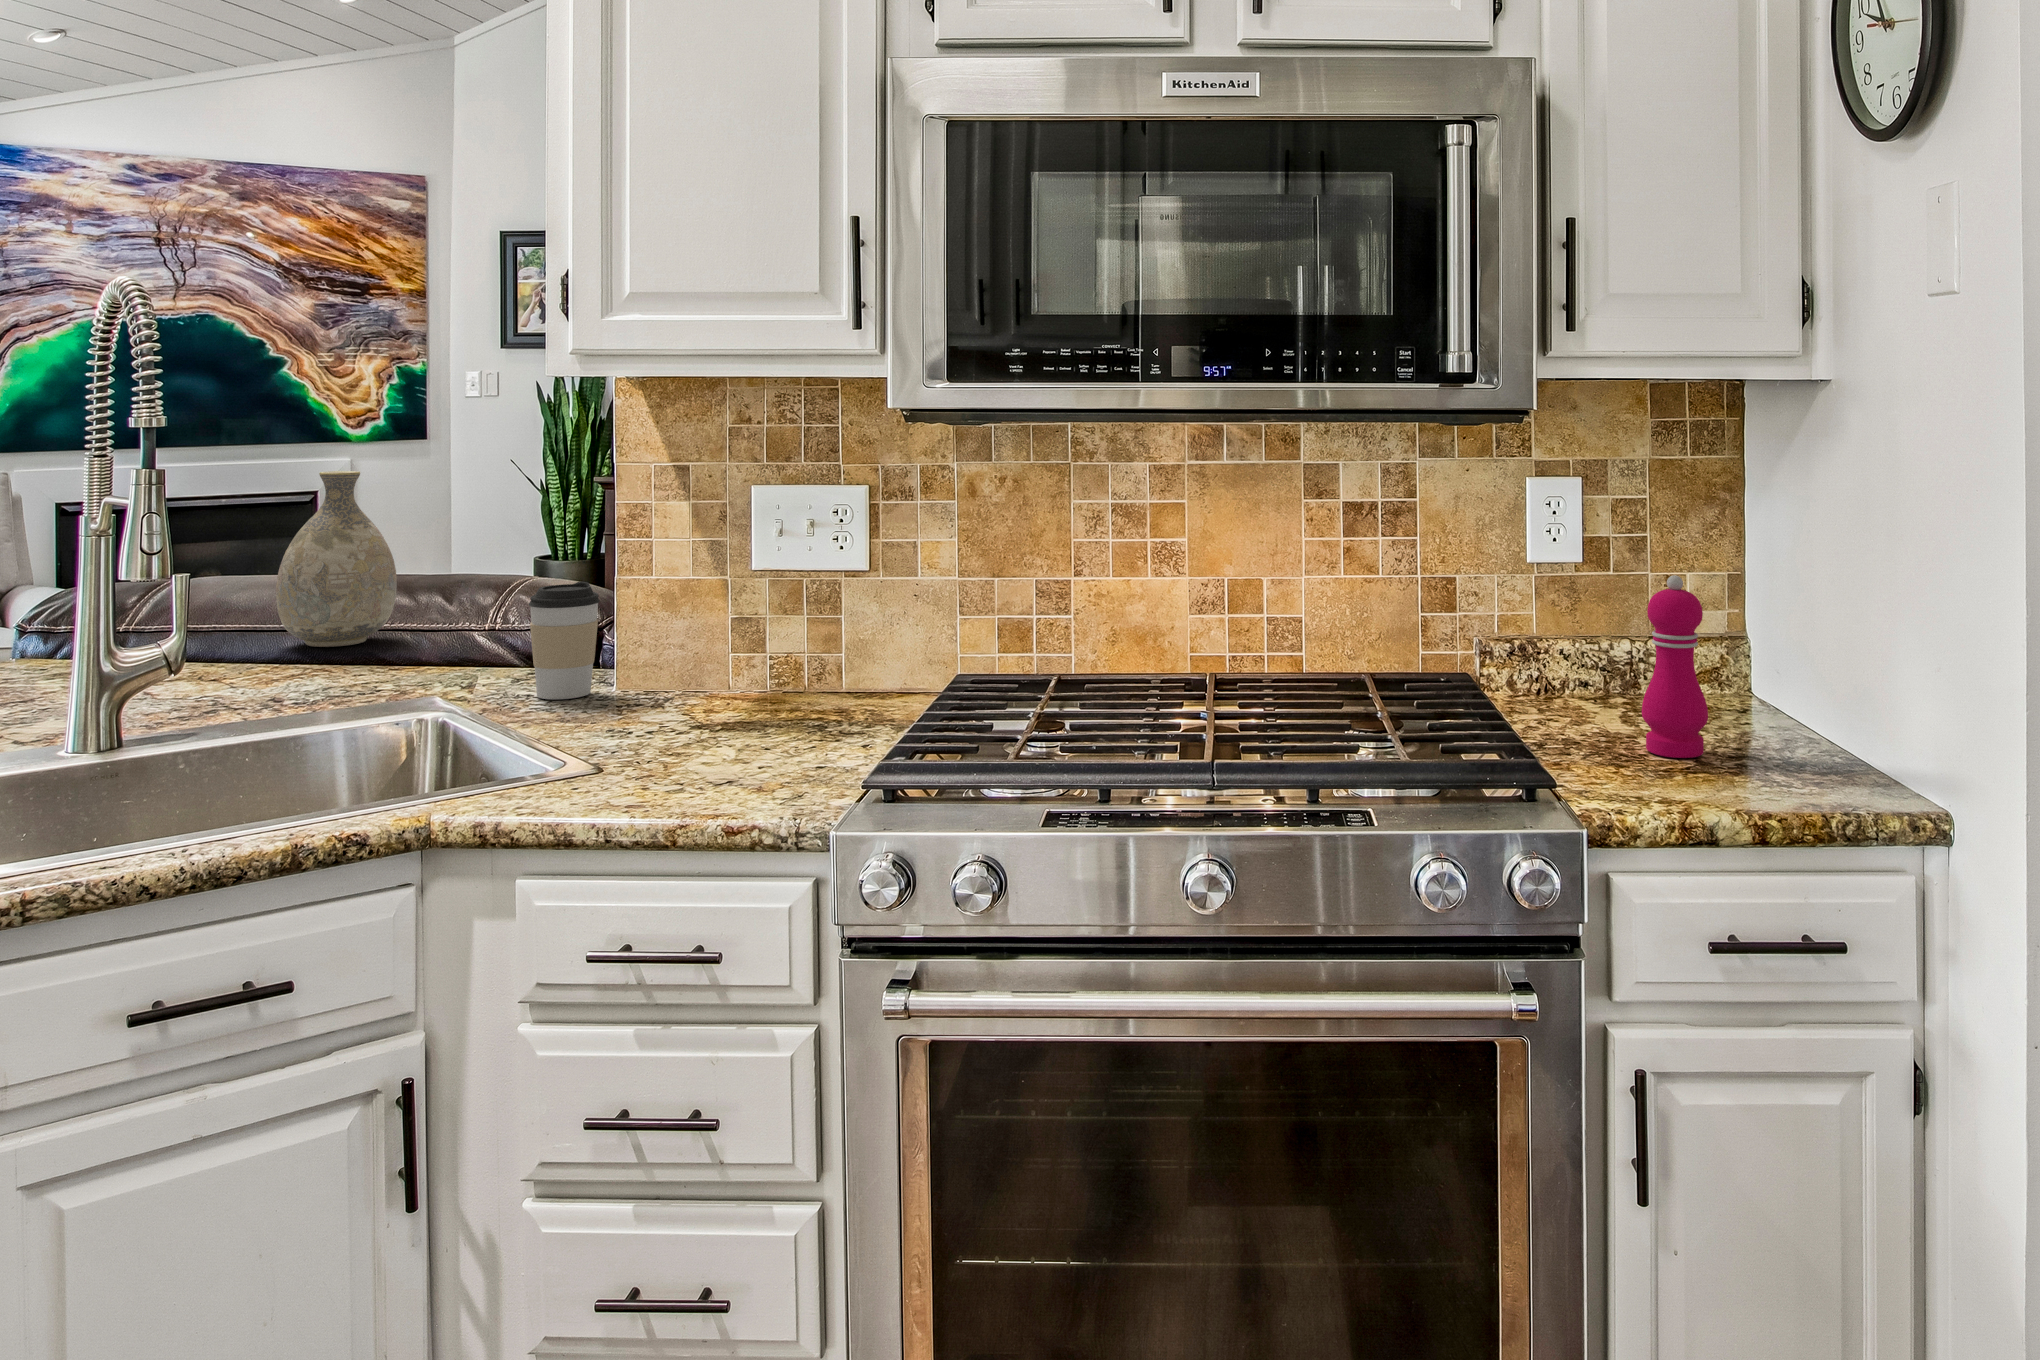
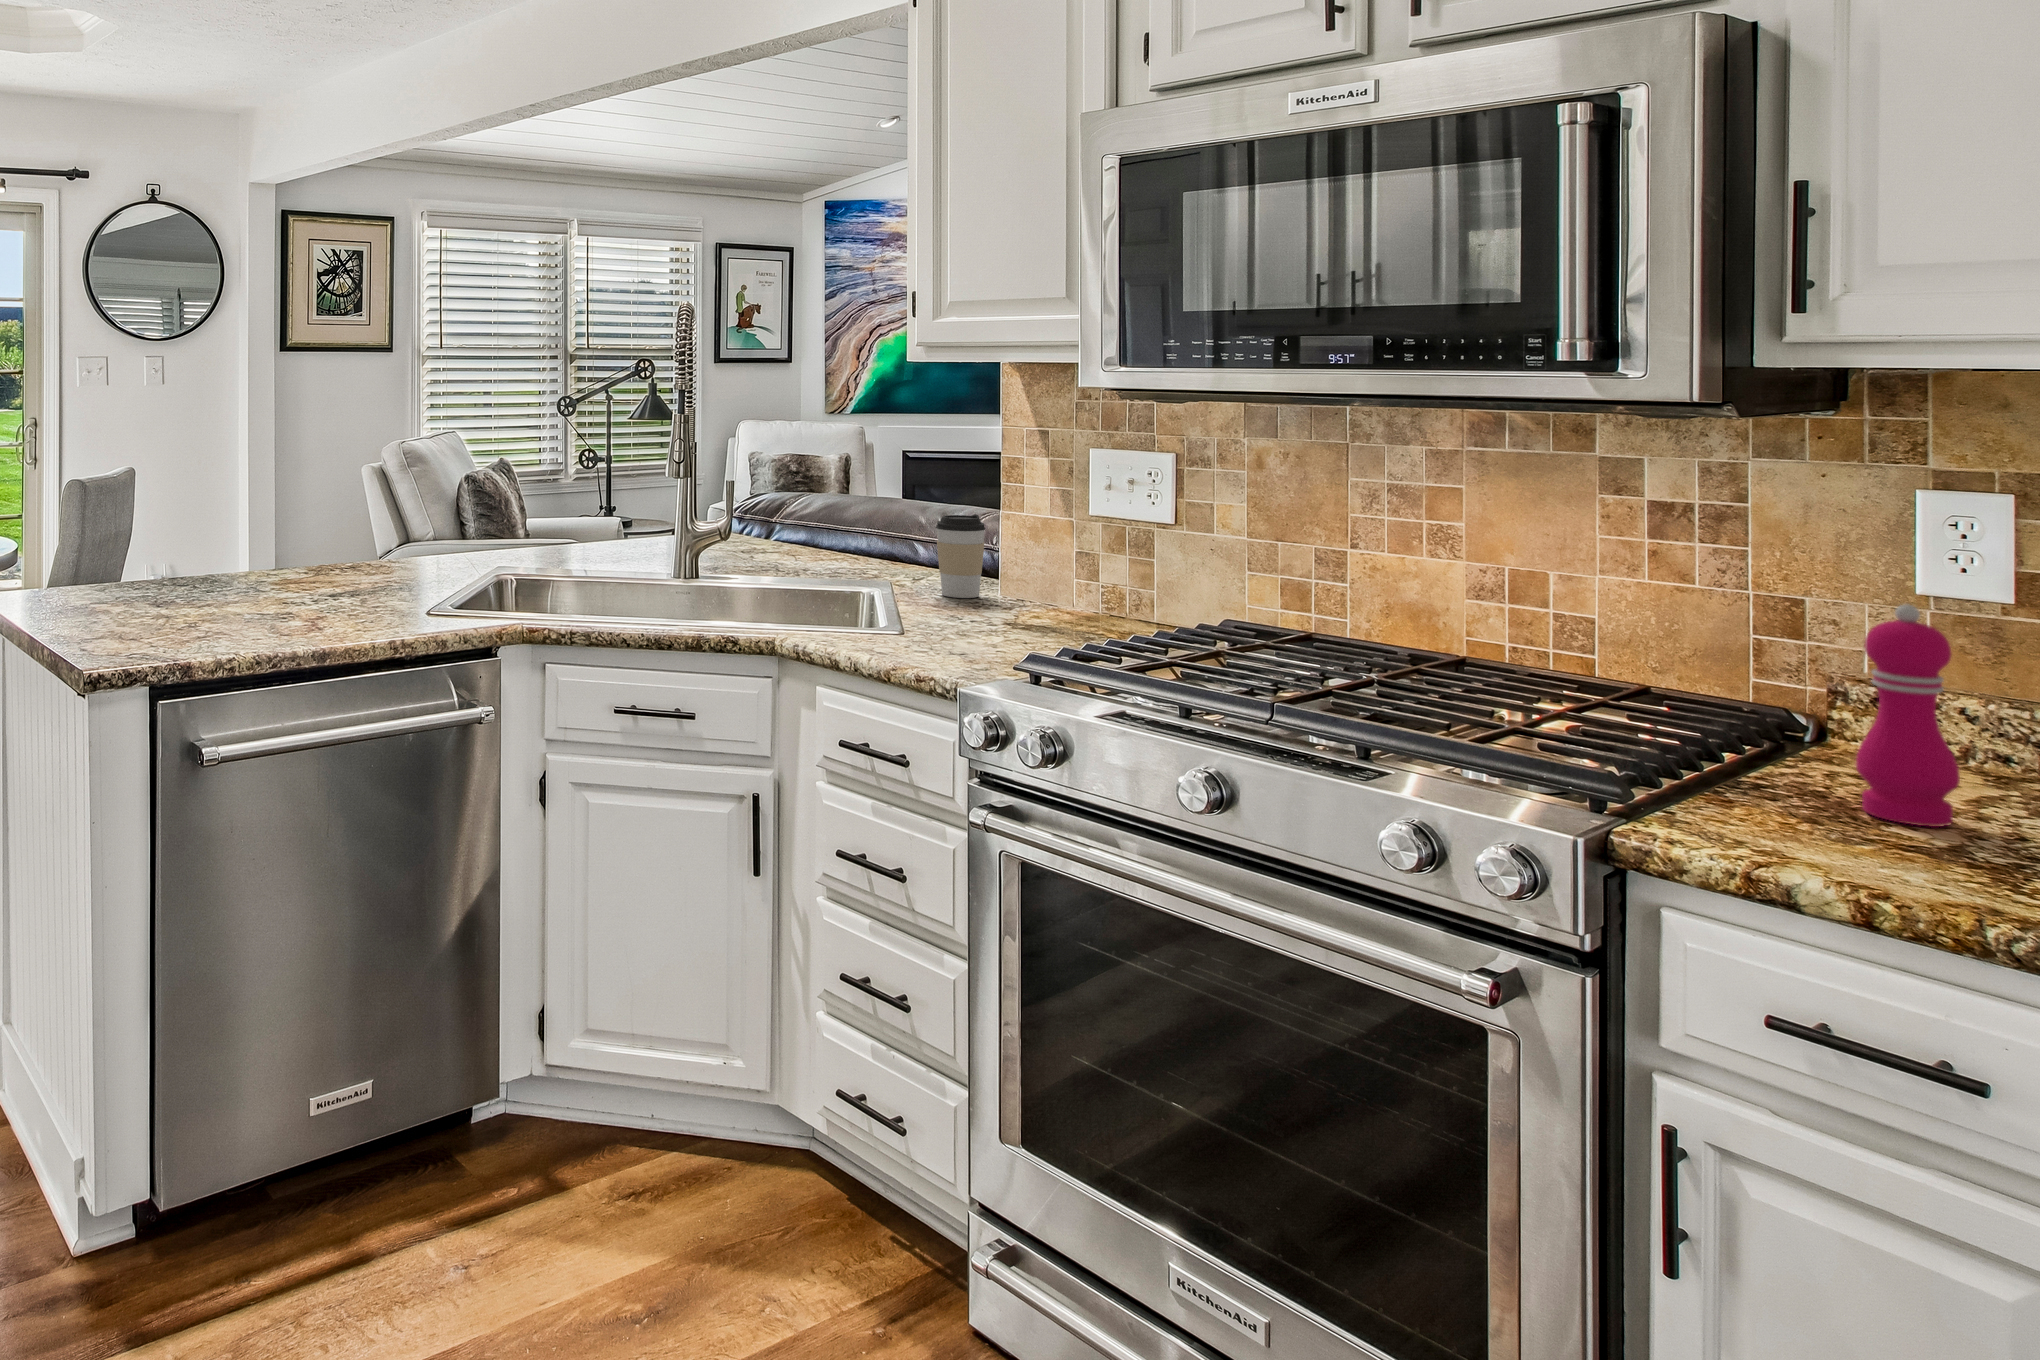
vase: present [276,471,397,647] -> none [853,429,928,551]

